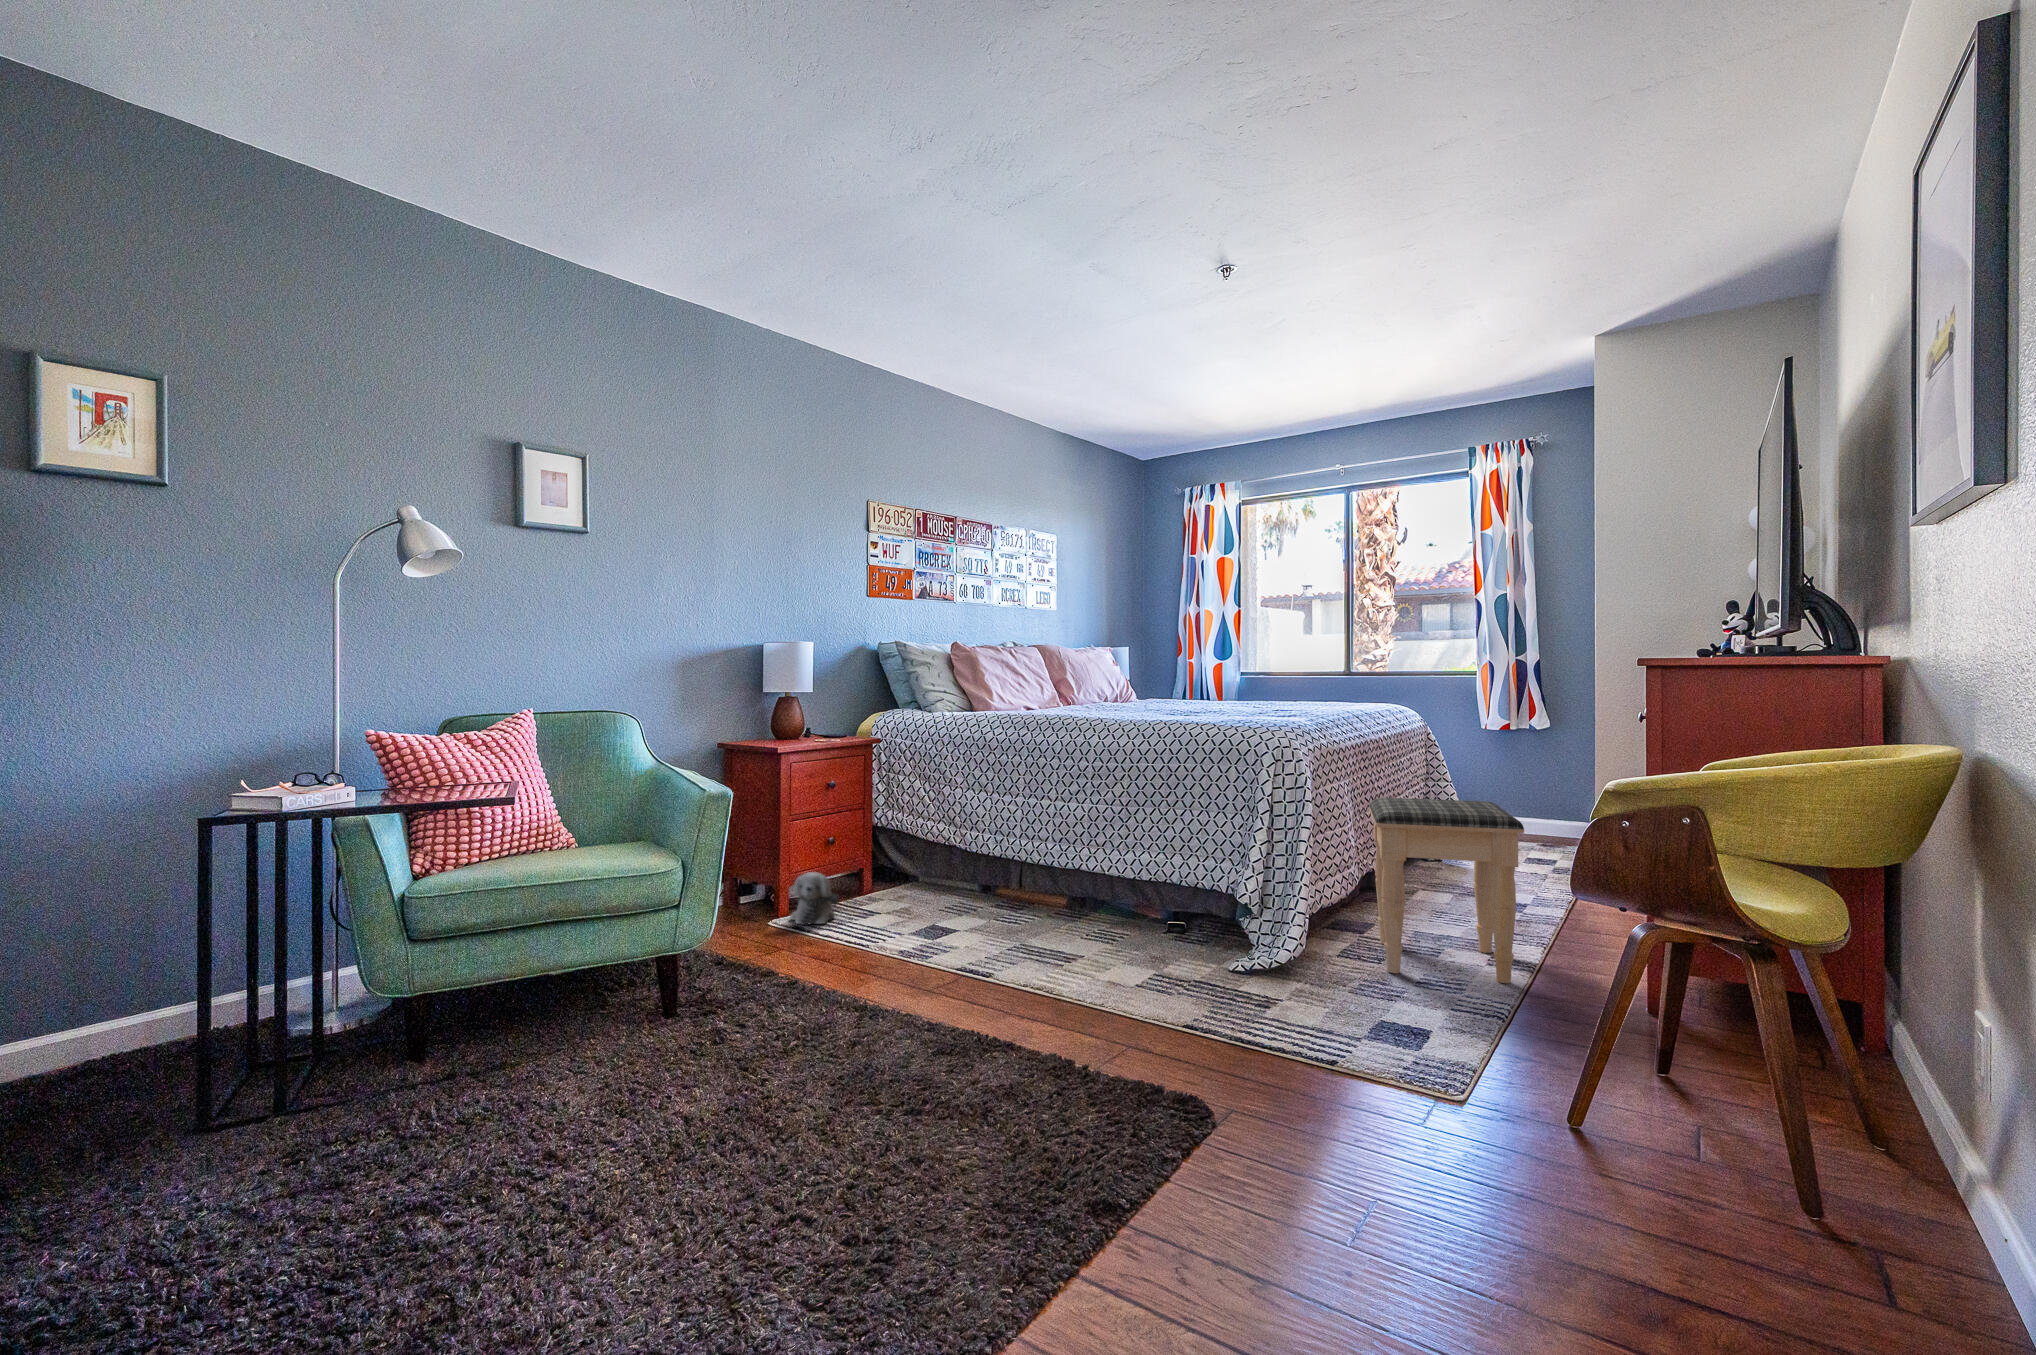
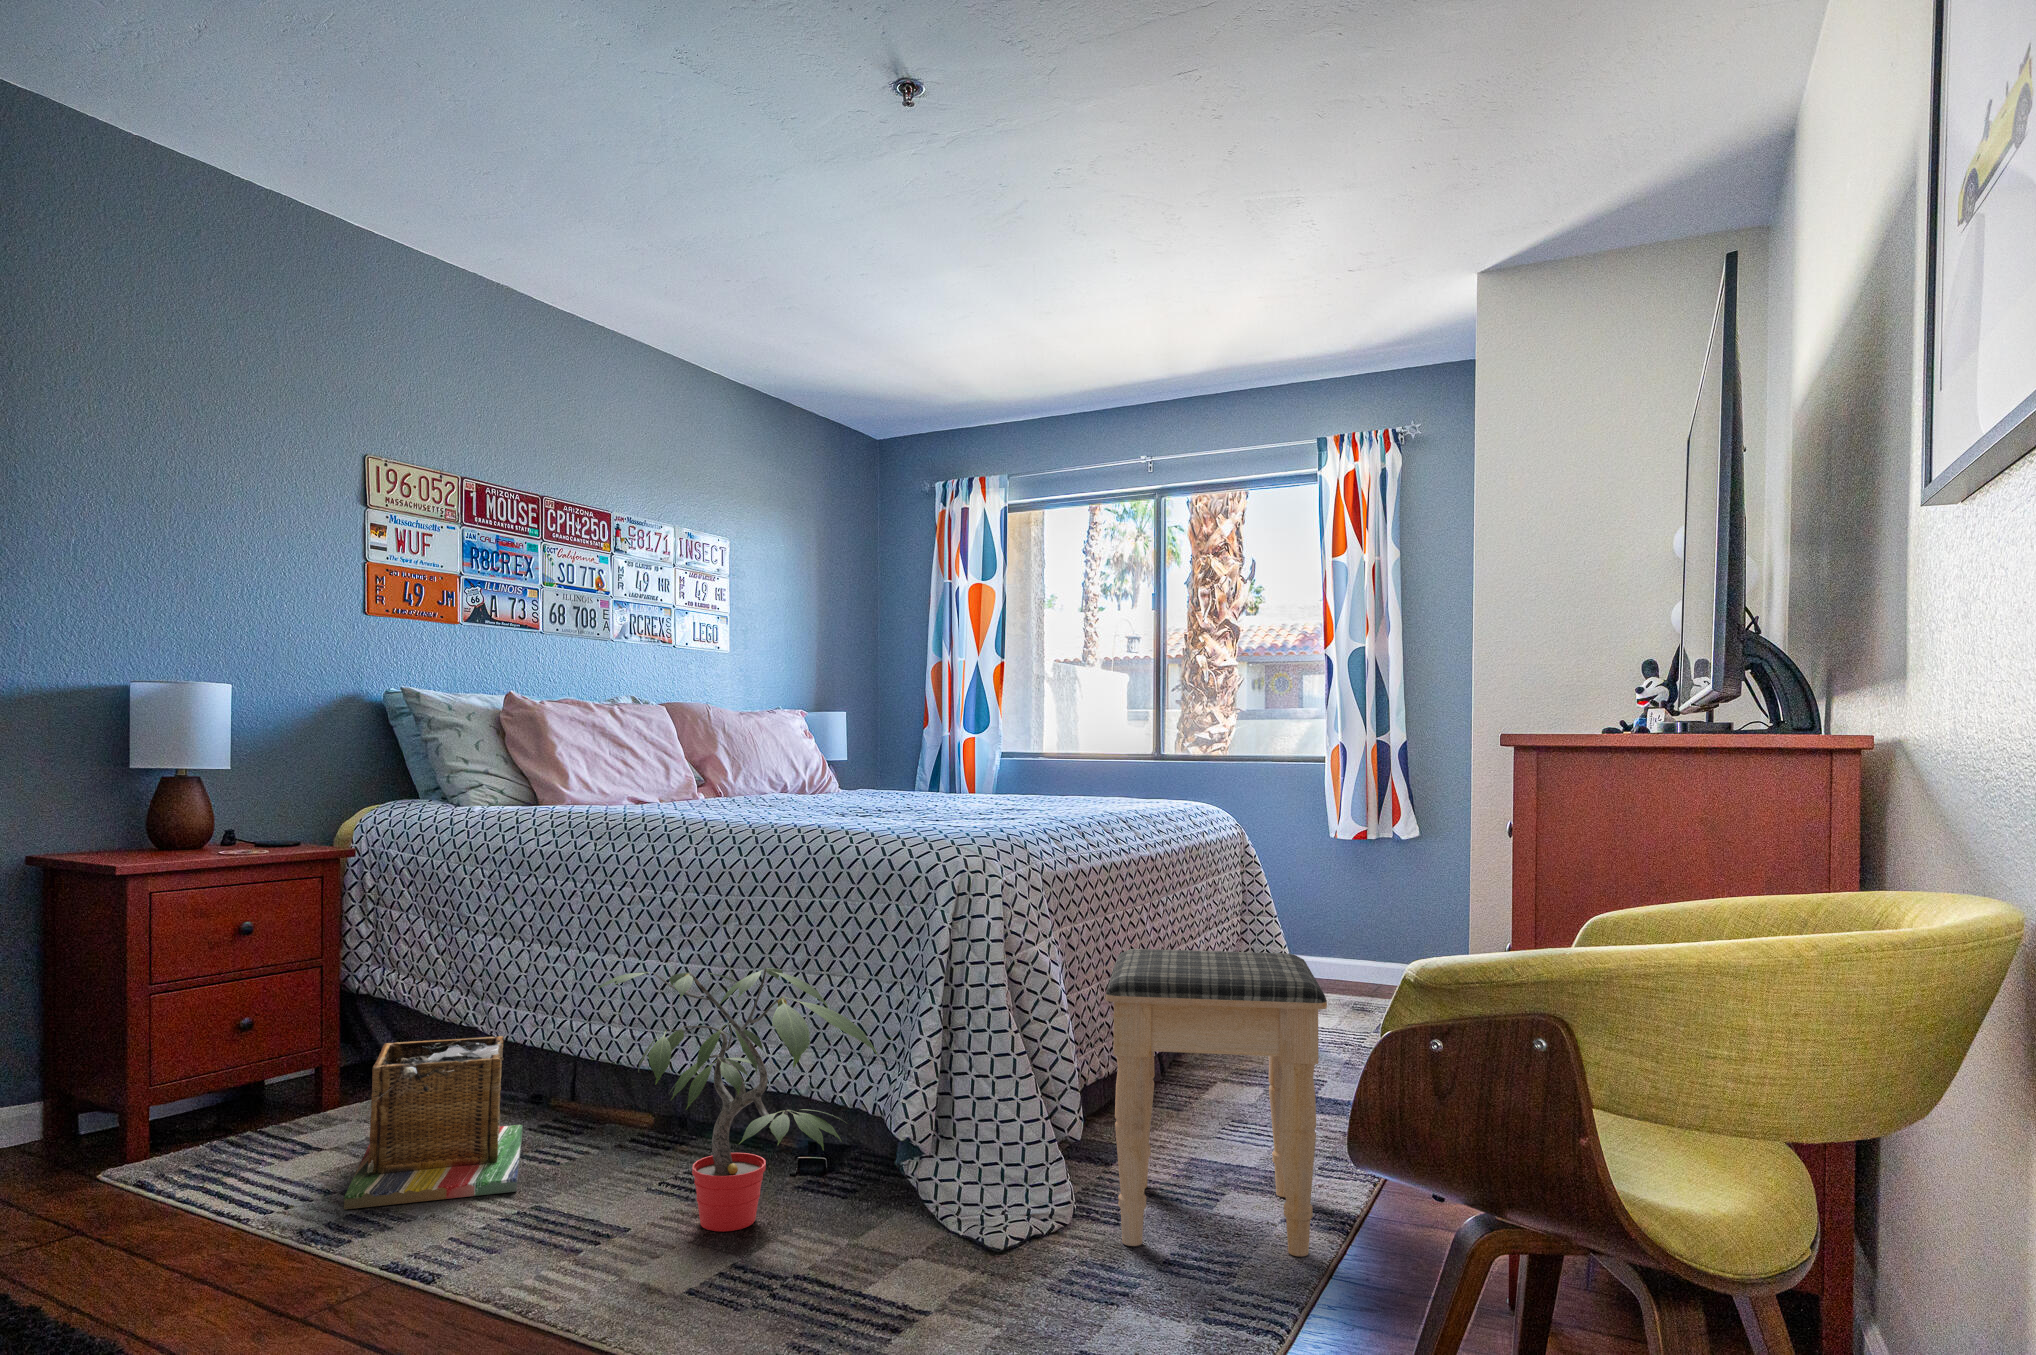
potted plant: none [1060,805,1237,955] -> present [597,968,879,1231]
laundry basket: none [917,845,1012,936] -> present [344,1036,522,1209]
plush toy: present [790,872,838,925] -> none [106,1096,206,1196]

